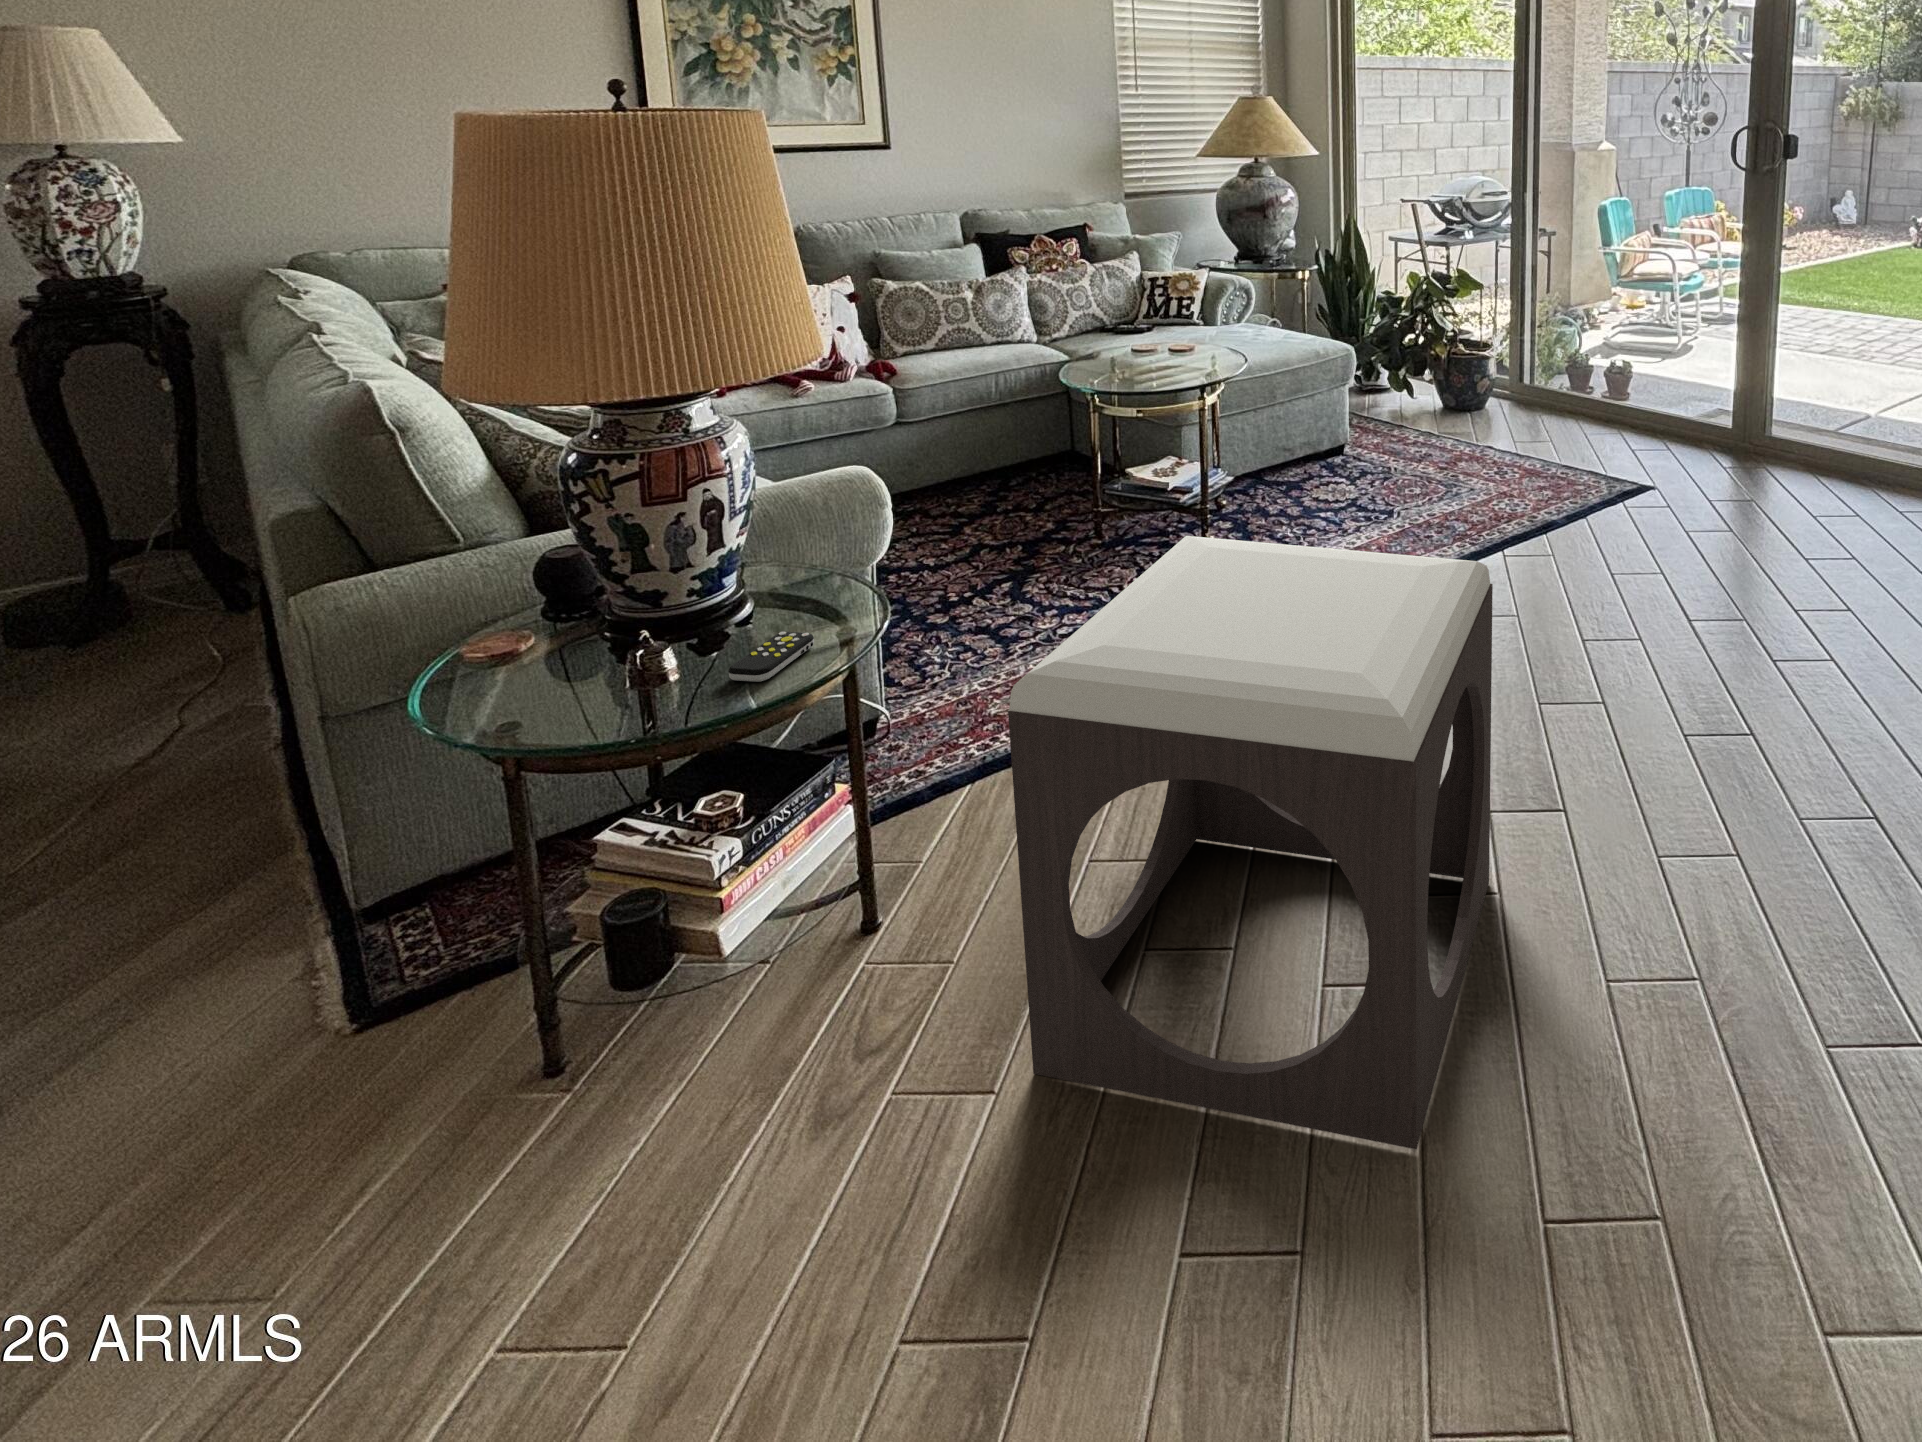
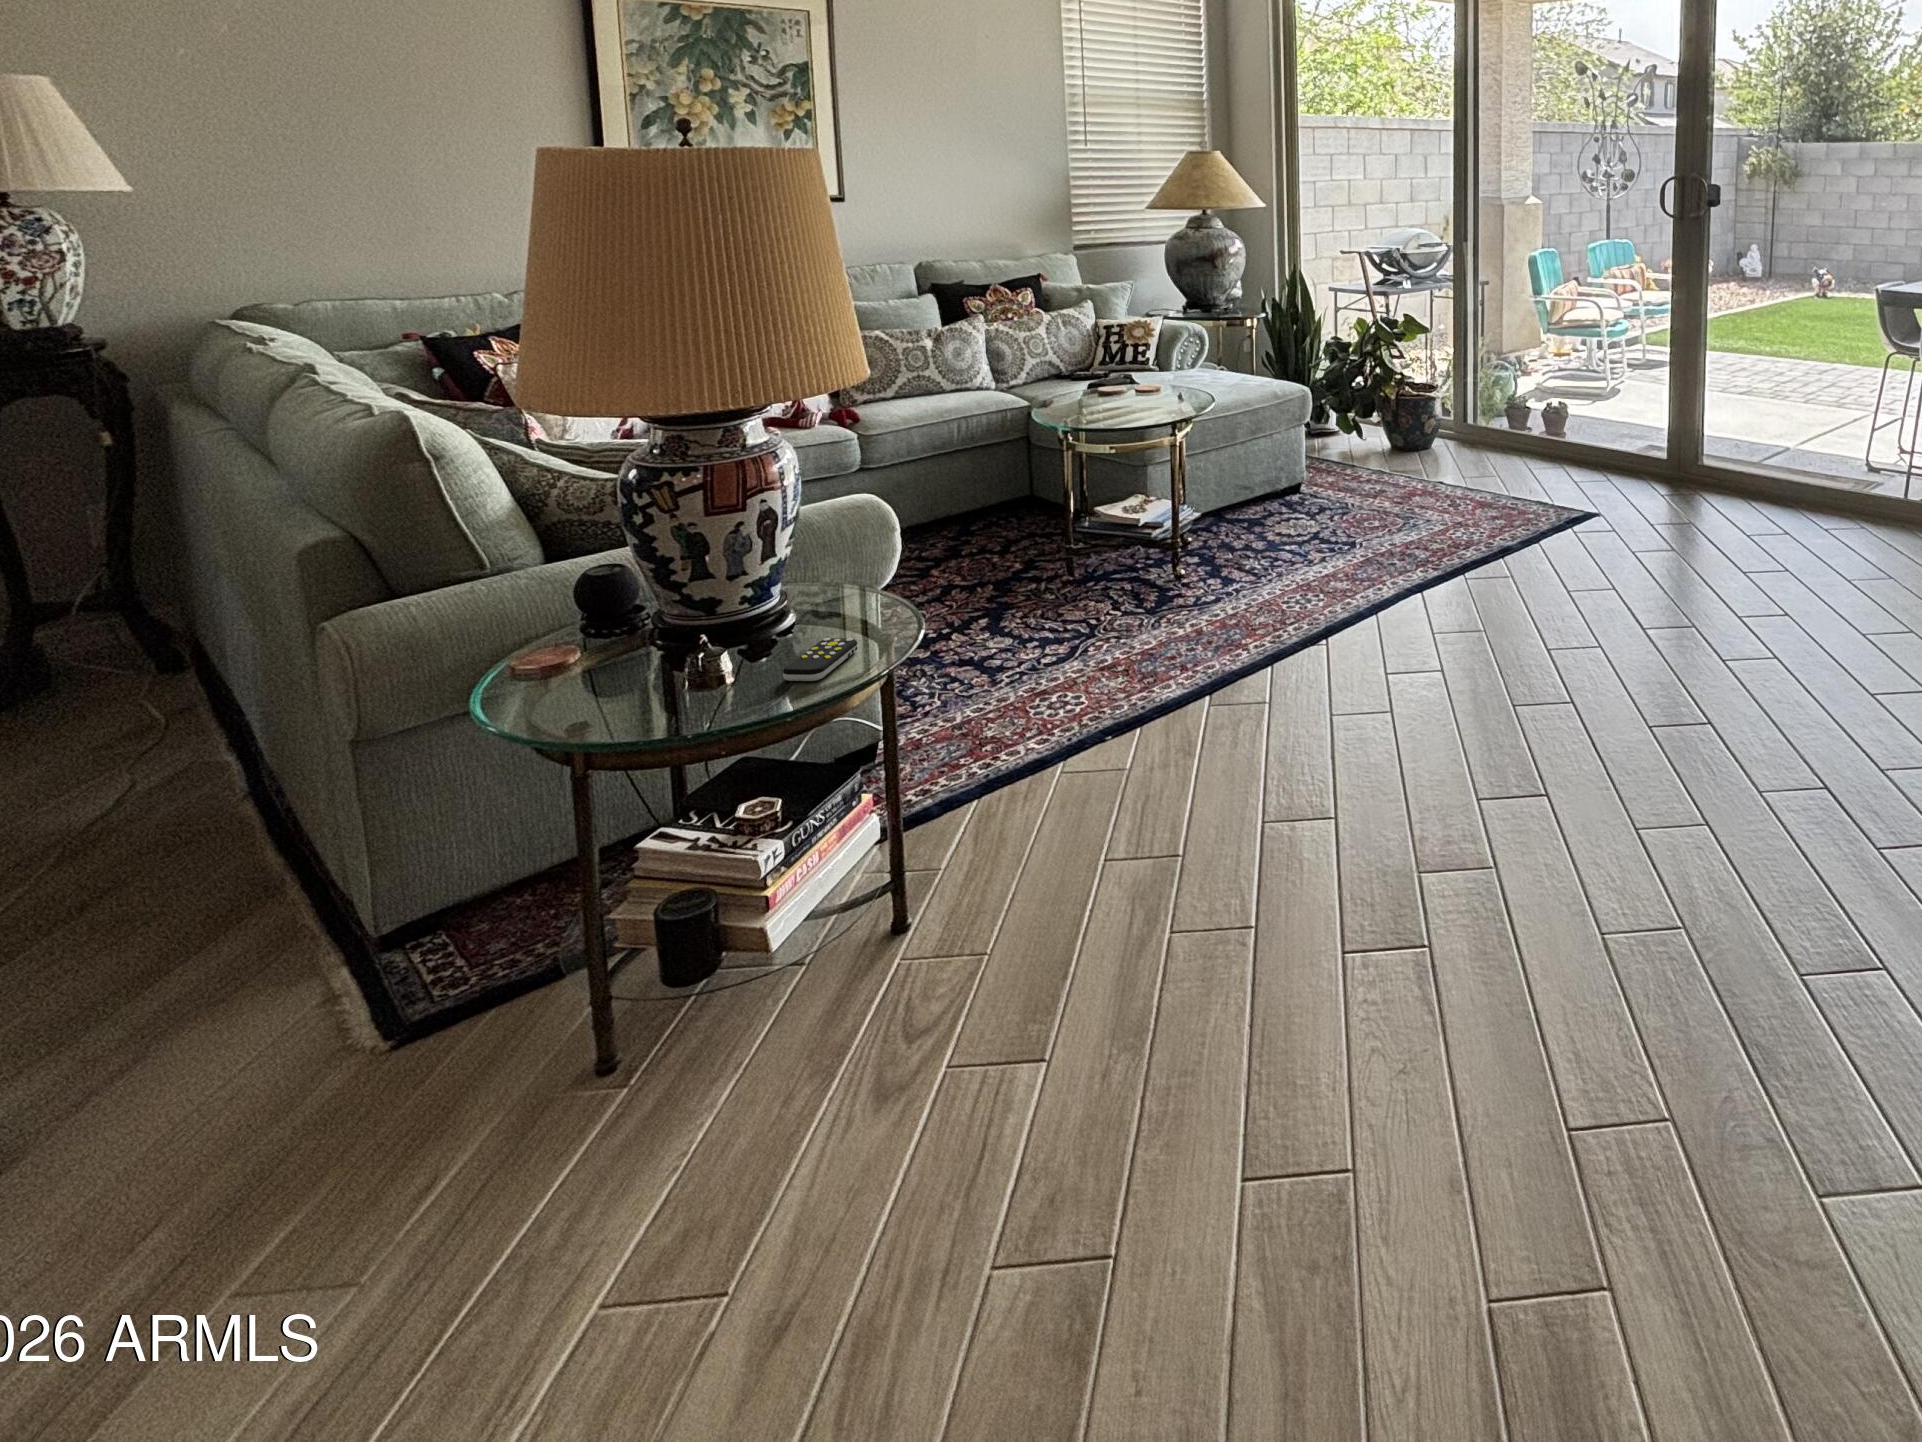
footstool: present [1008,536,1493,1149] -> none [1066,544,1486,1079]

